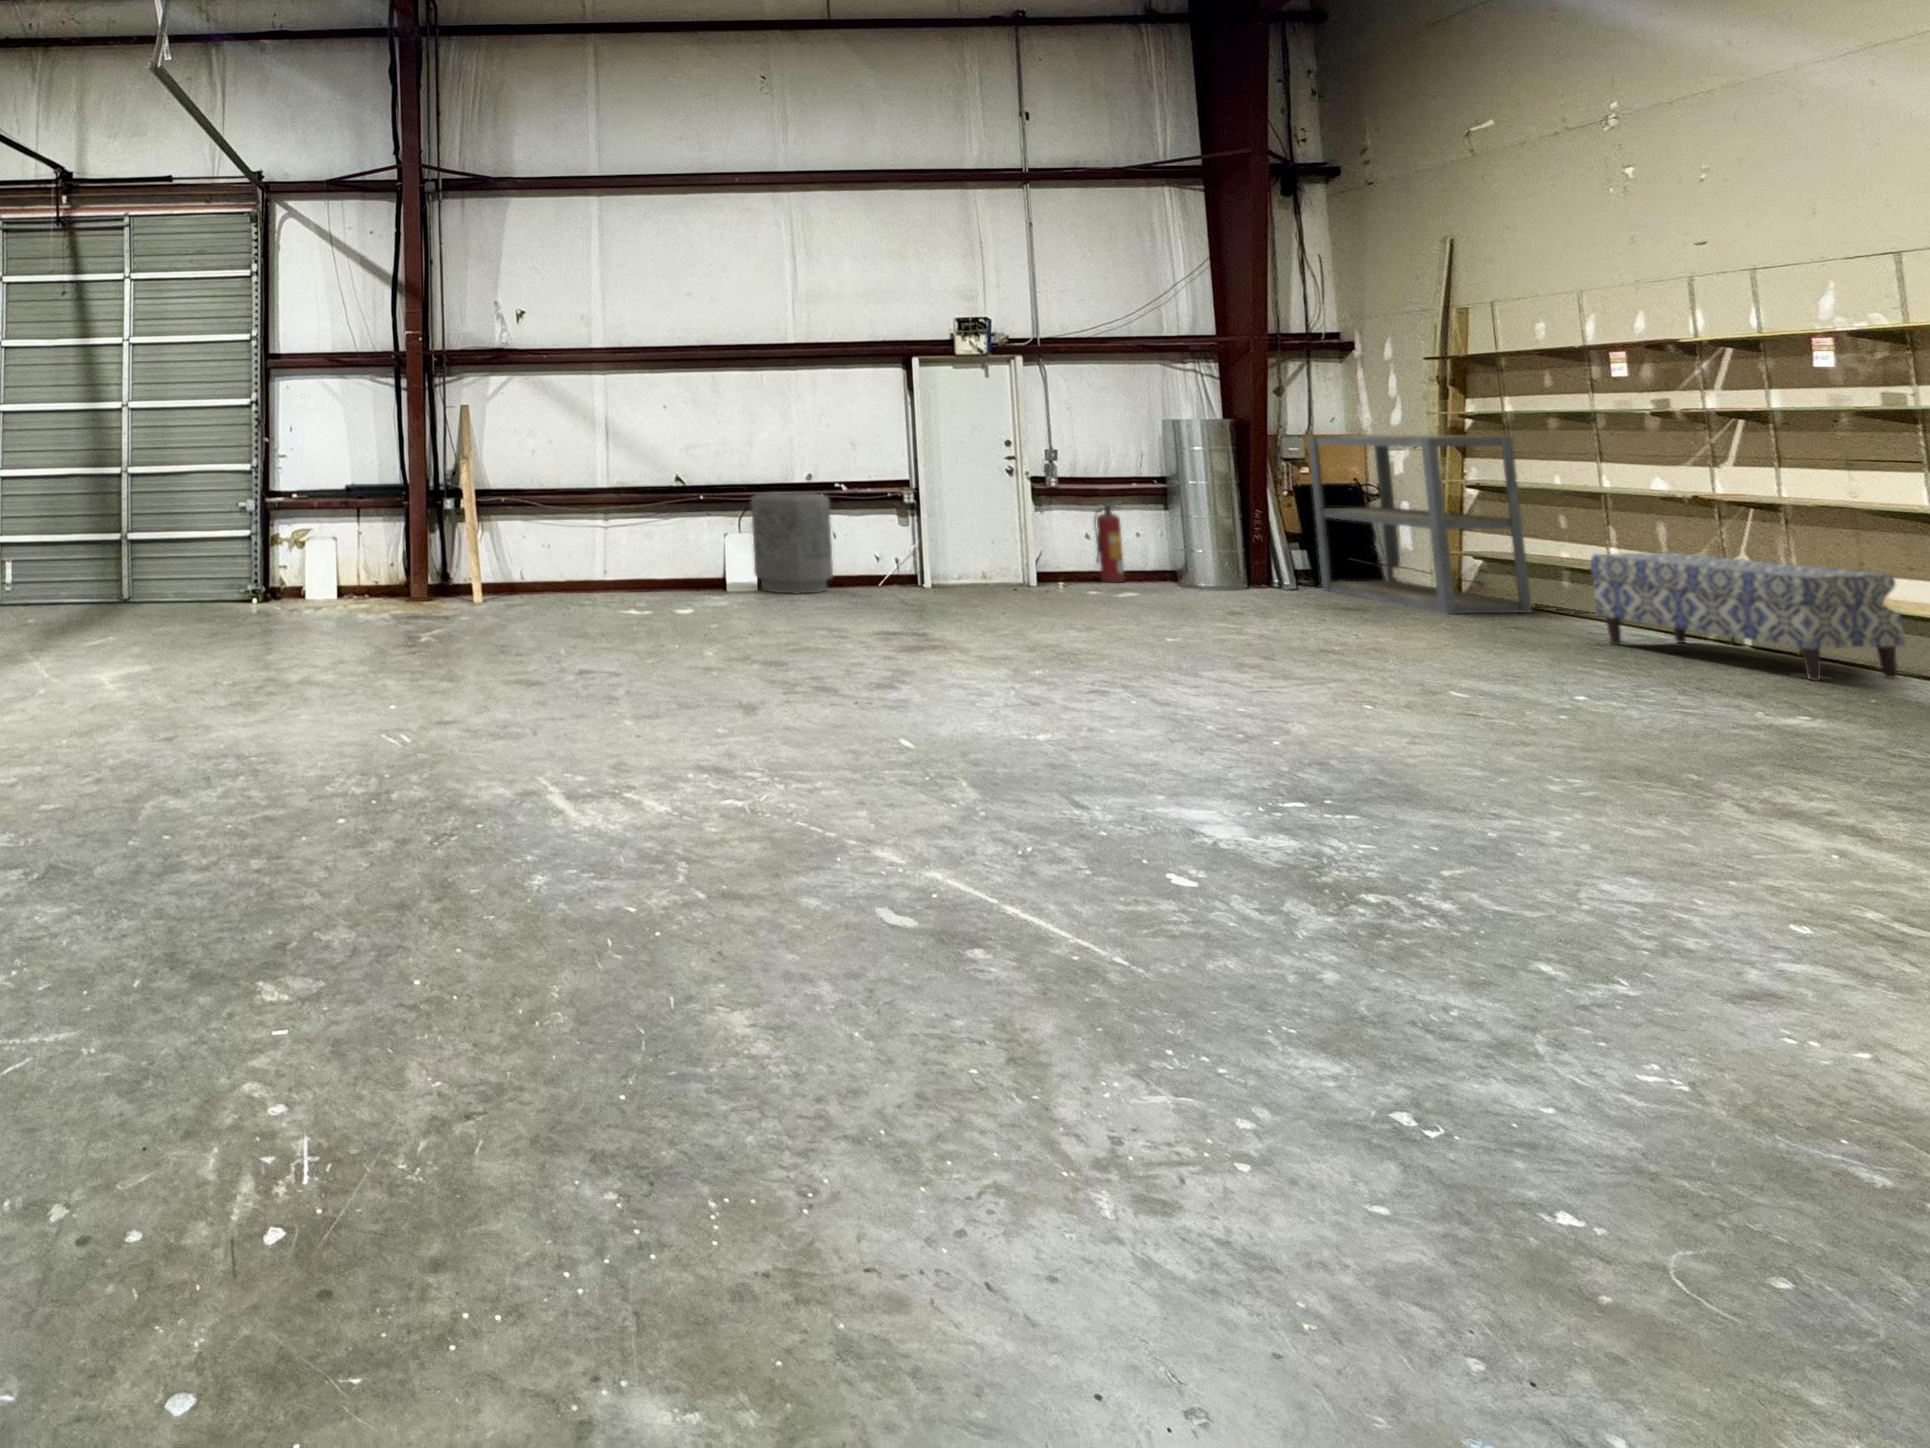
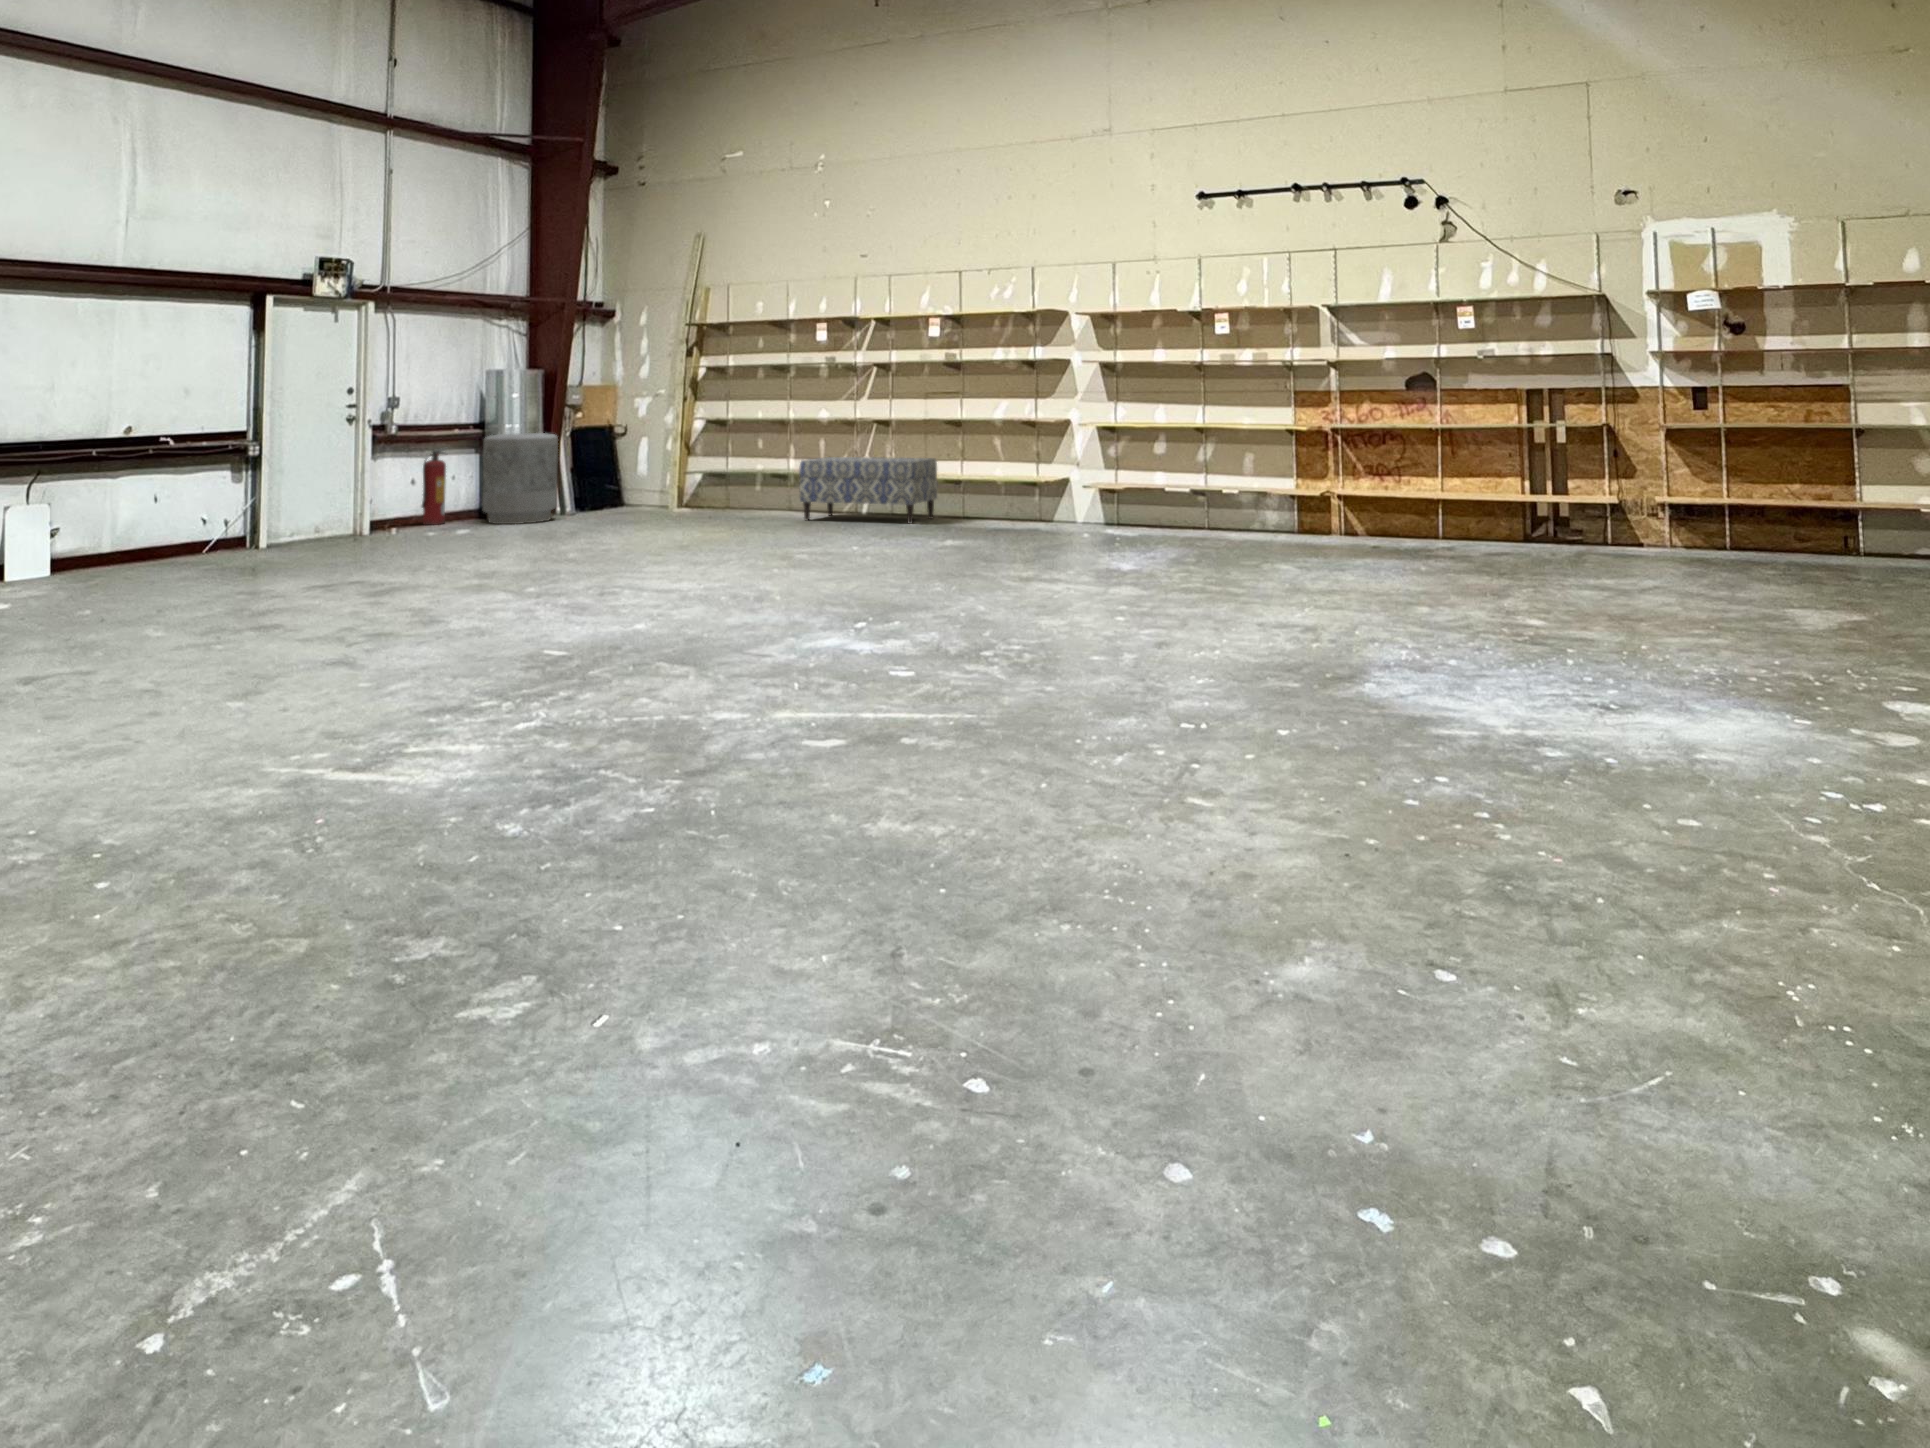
shelving unit: present [1308,435,1532,614] -> none [596,383,737,517]
trash can: present [751,493,833,593] -> present [482,433,558,524]

